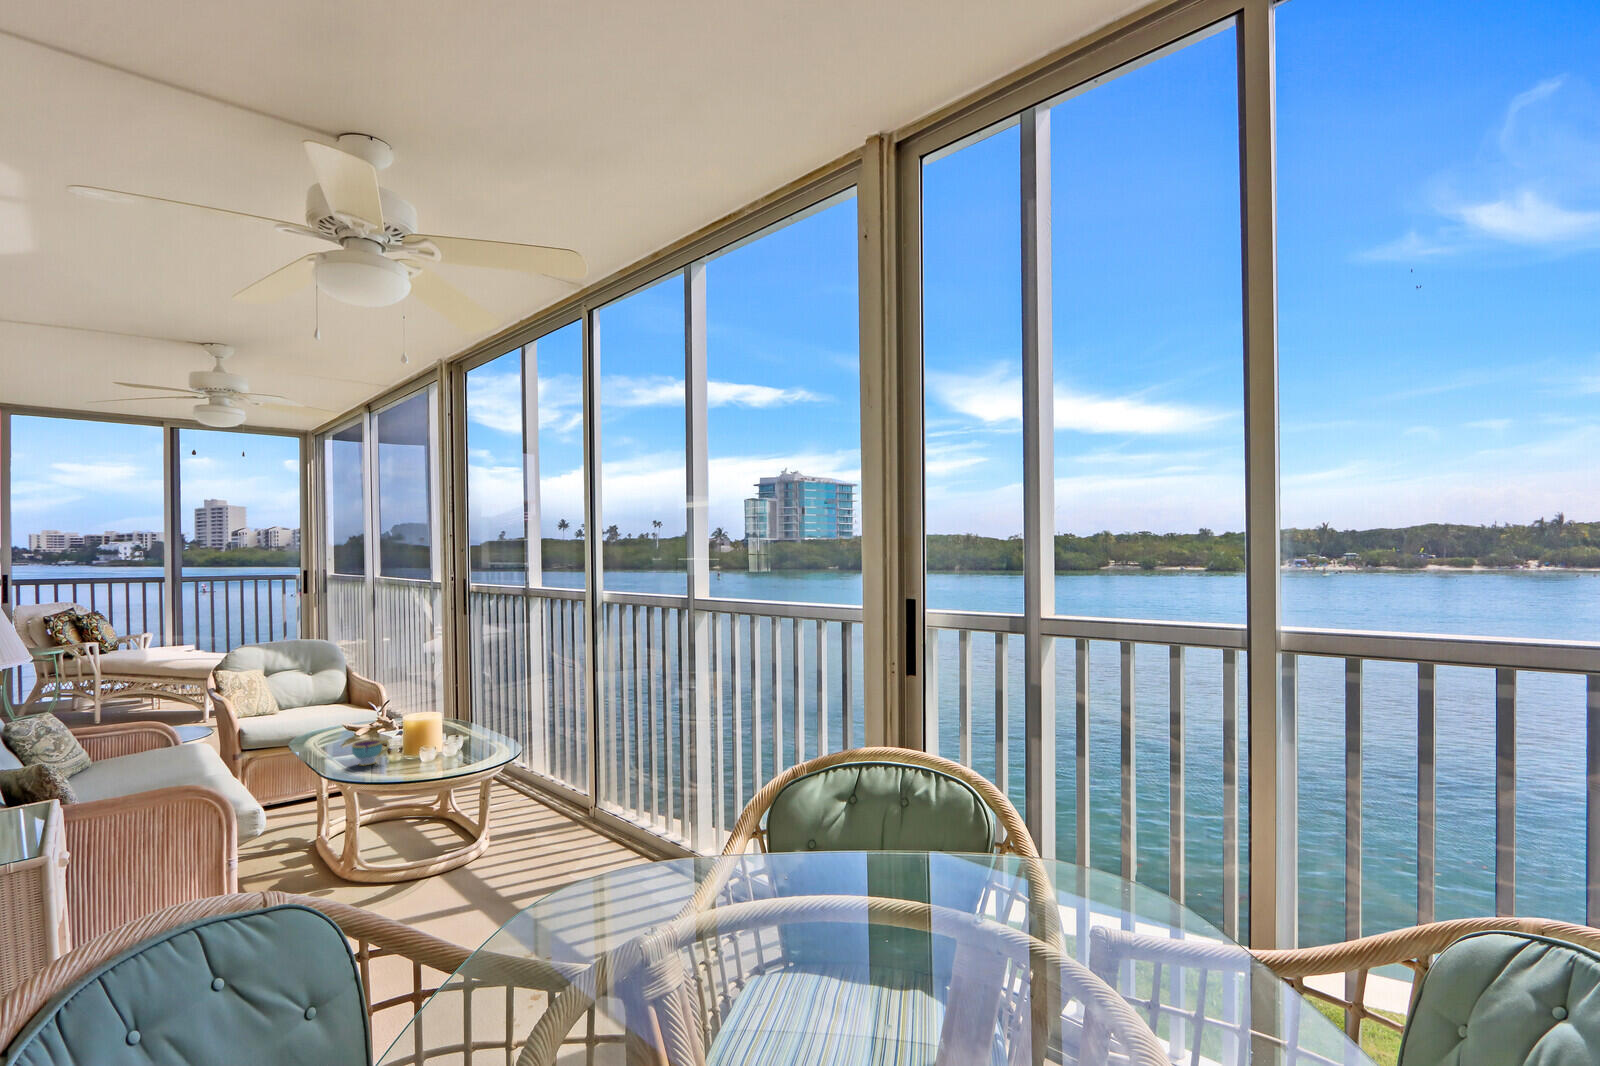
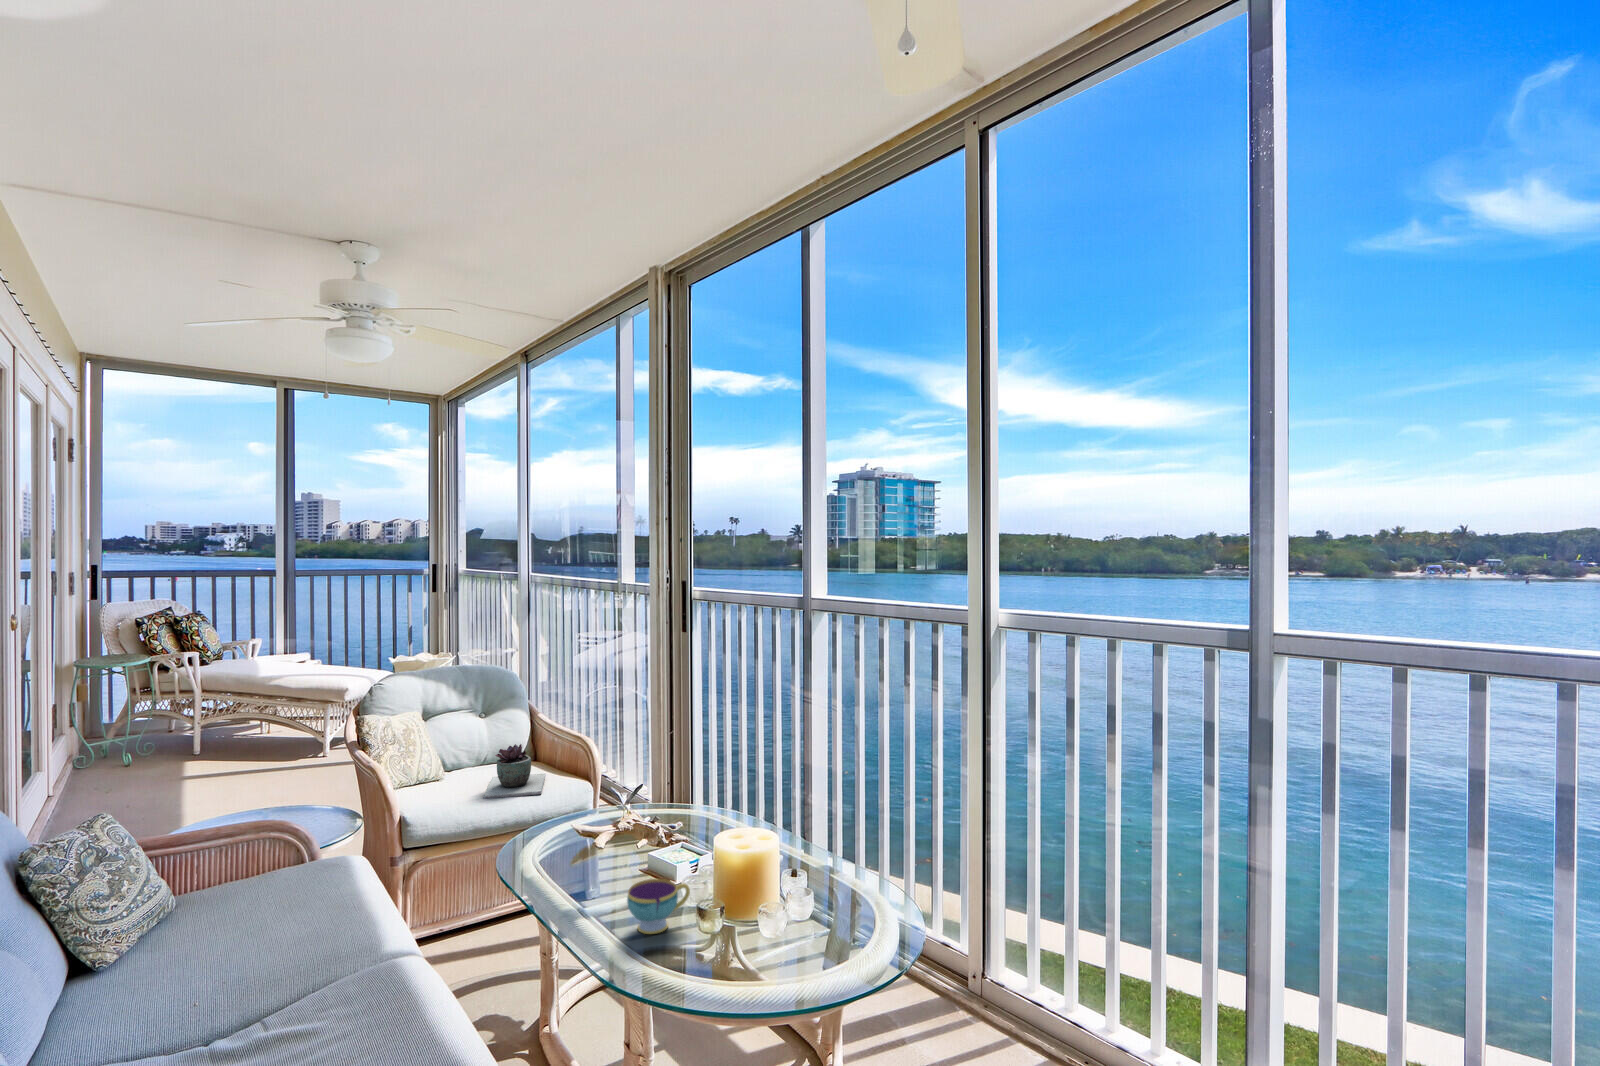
succulent plant: none [301,688,349,722] -> present [484,744,546,798]

